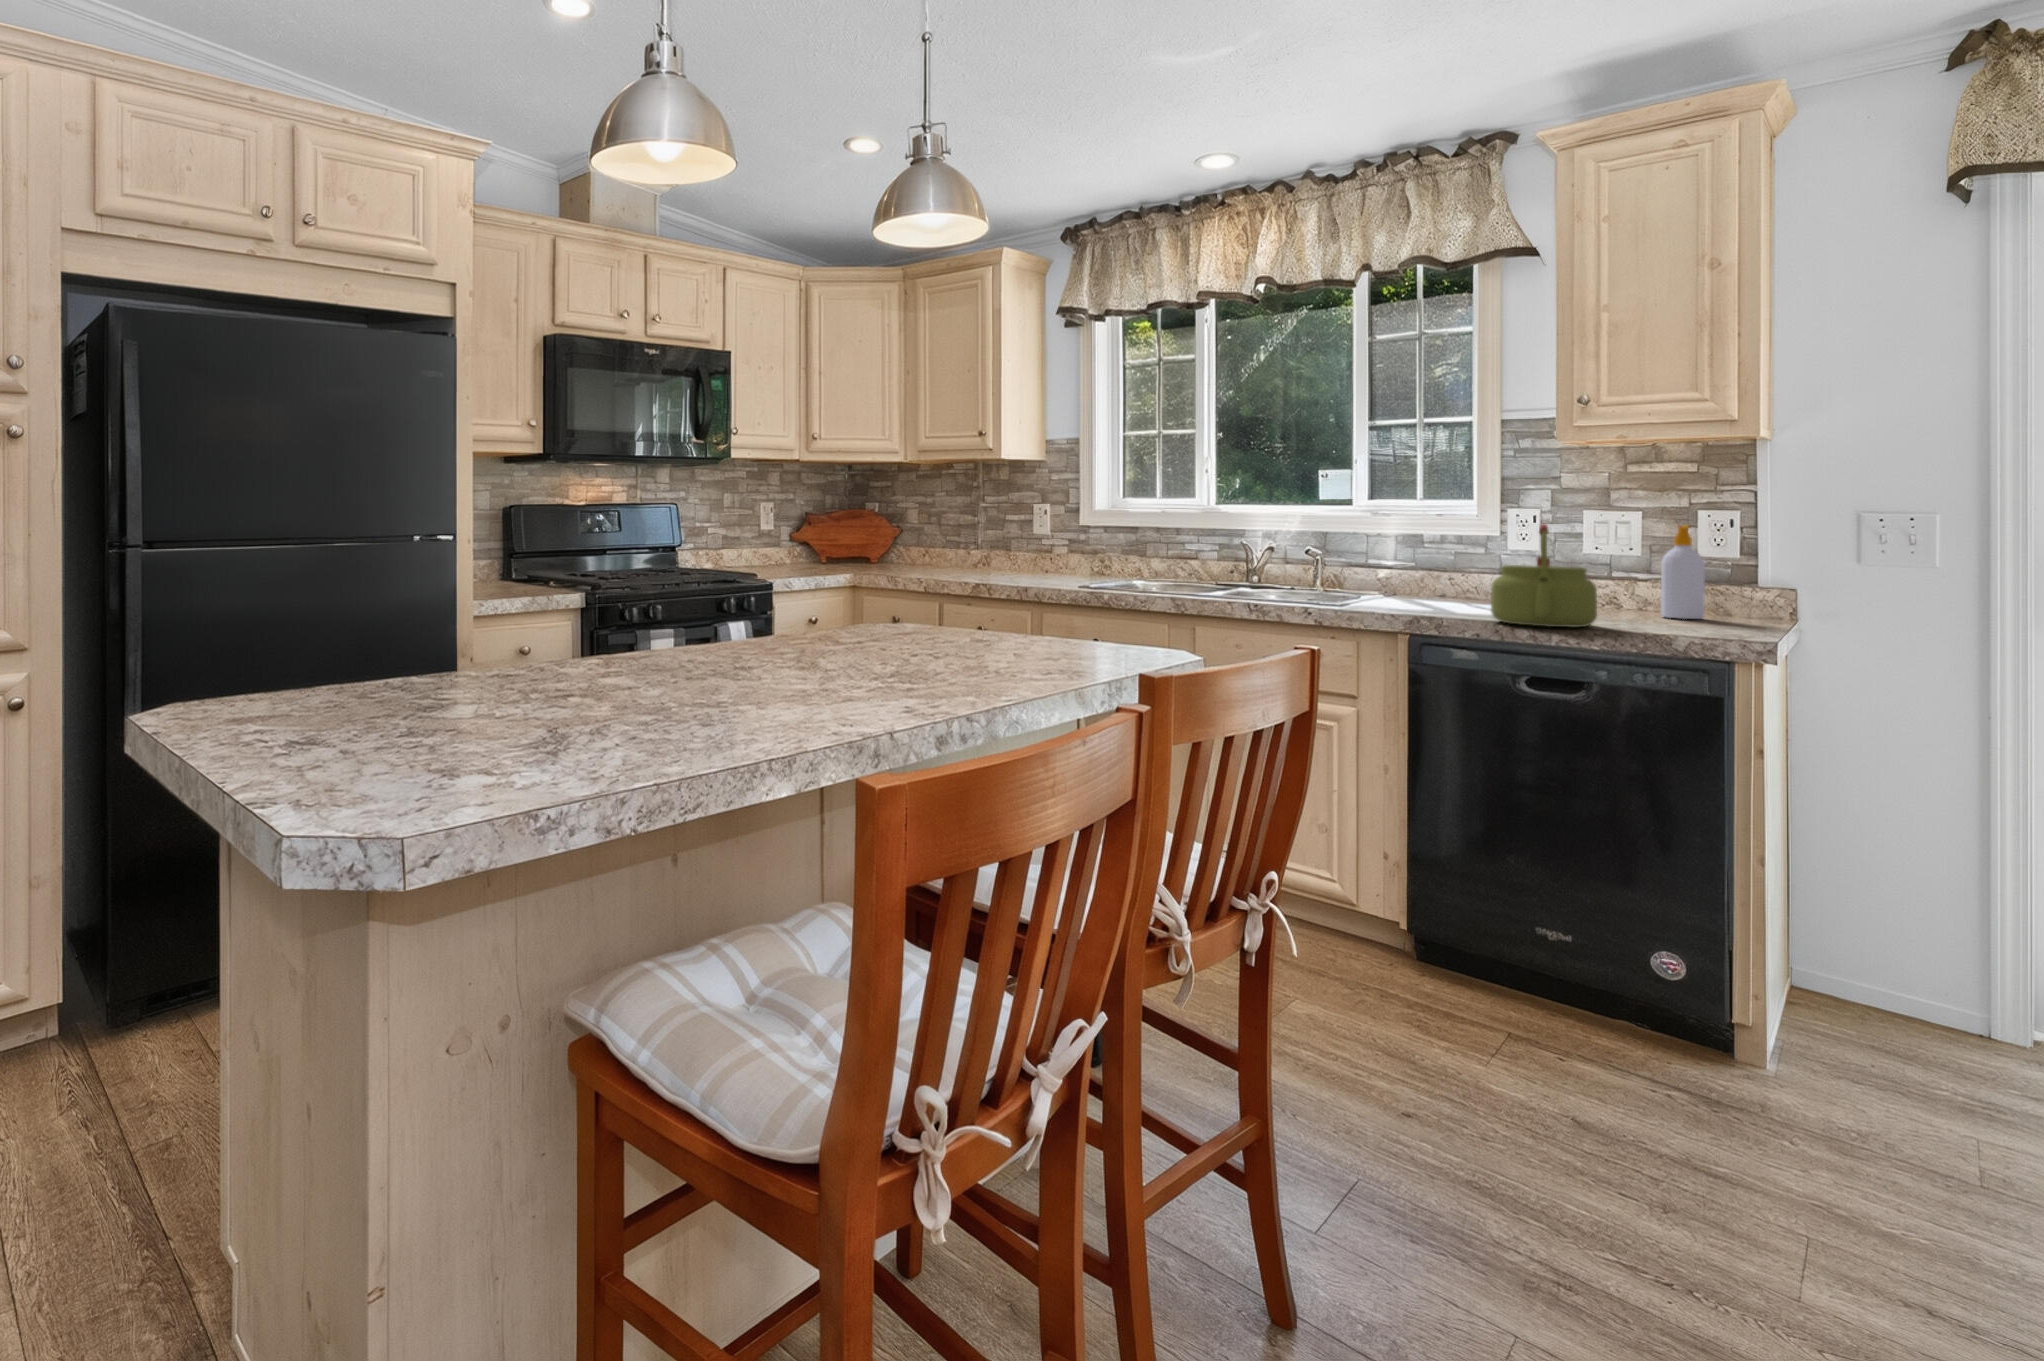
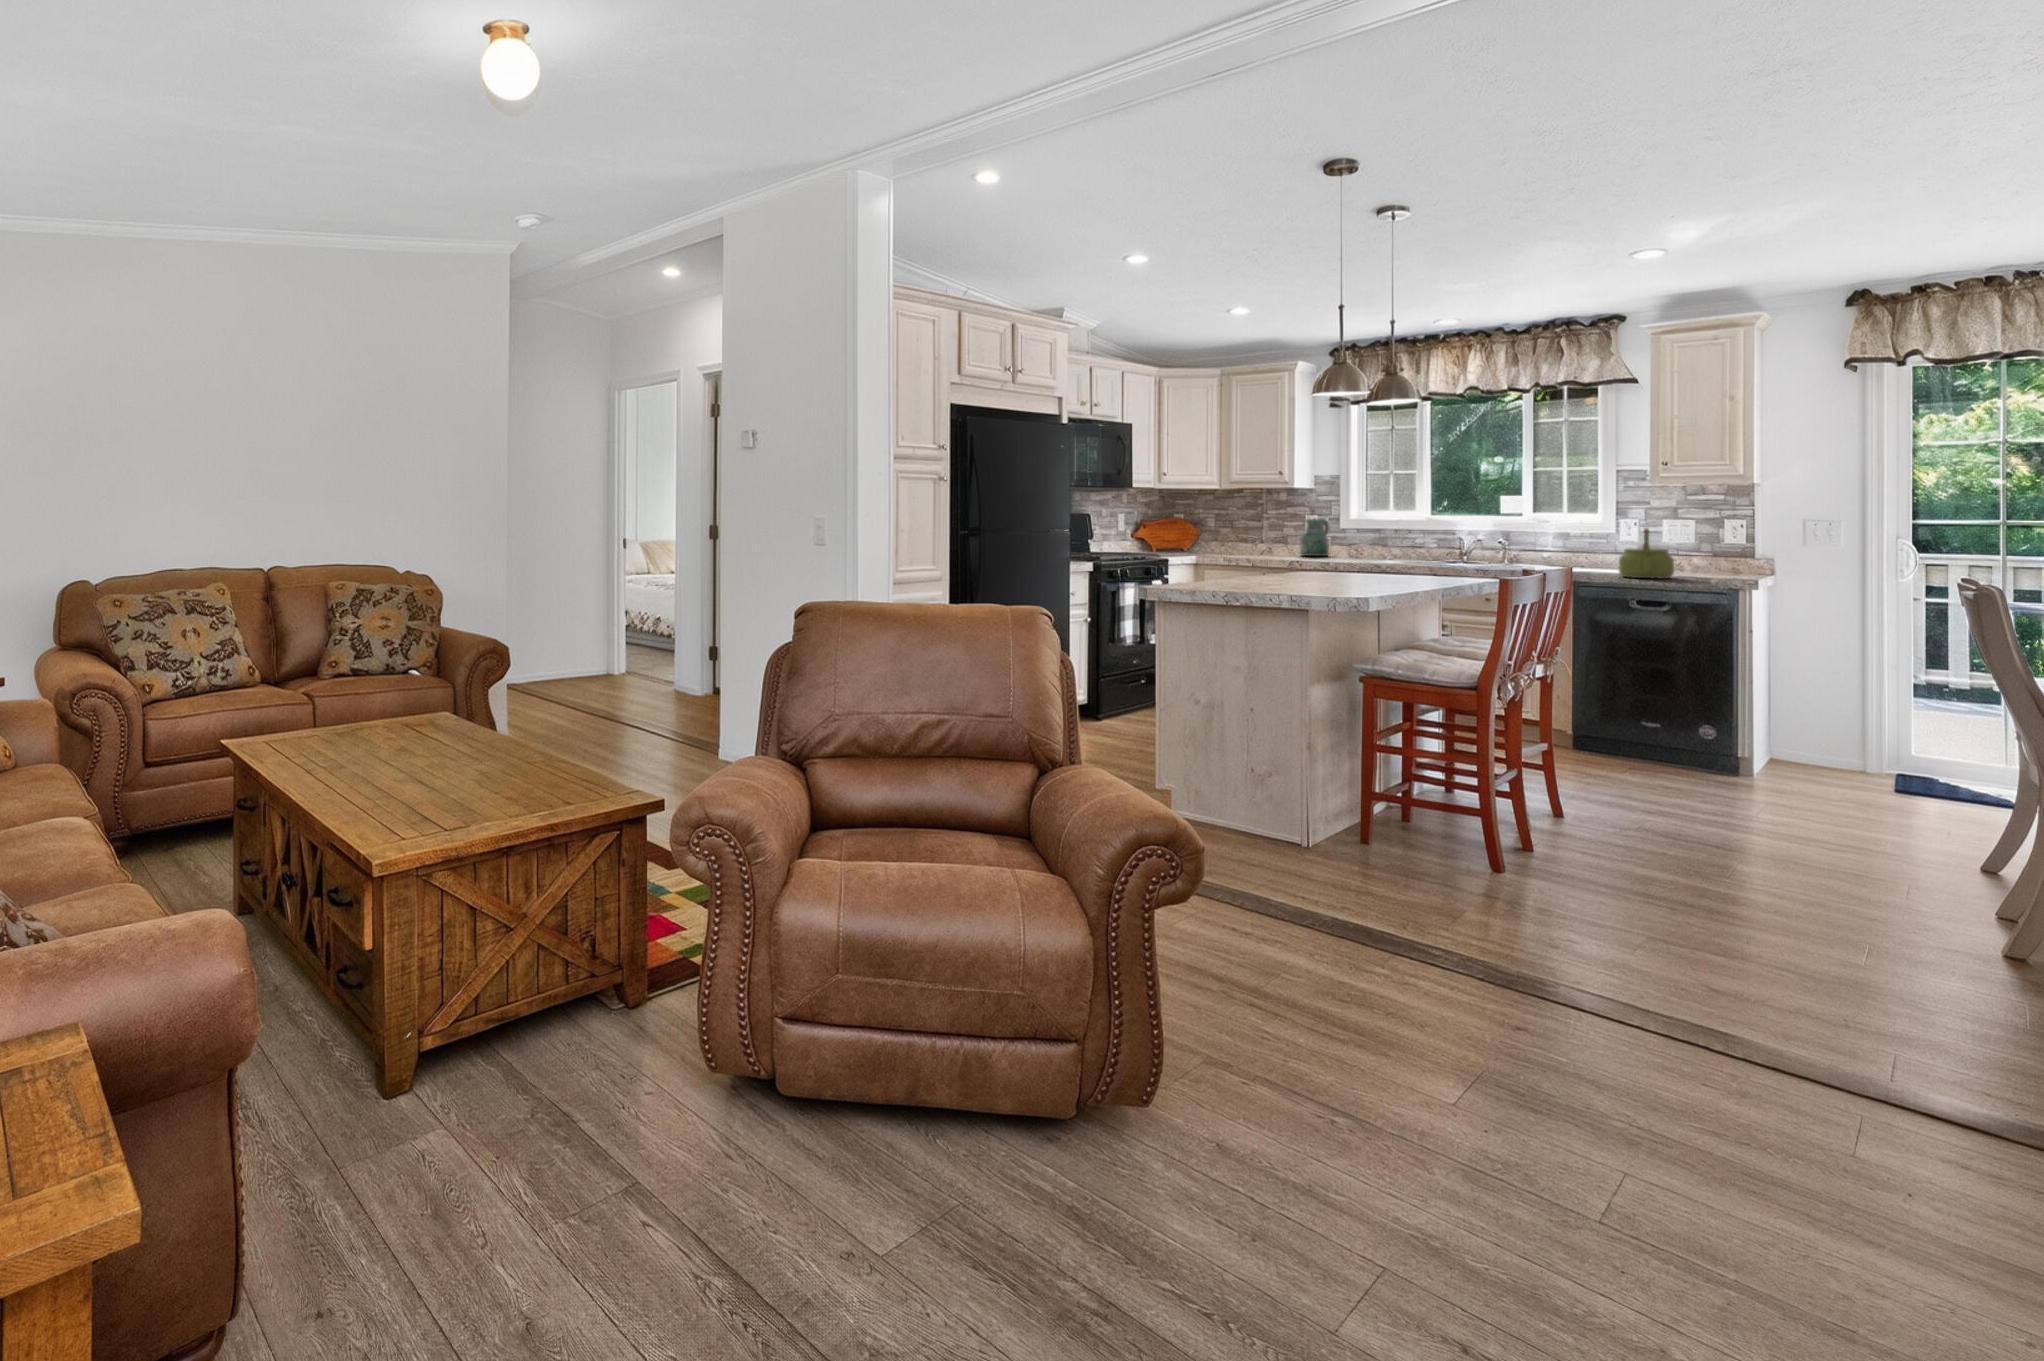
ceramic pitcher: none [1020,509,1069,572] -> present [1300,518,1329,556]
soap bottle: present [1661,525,1705,619] -> none [1705,528,1728,575]

